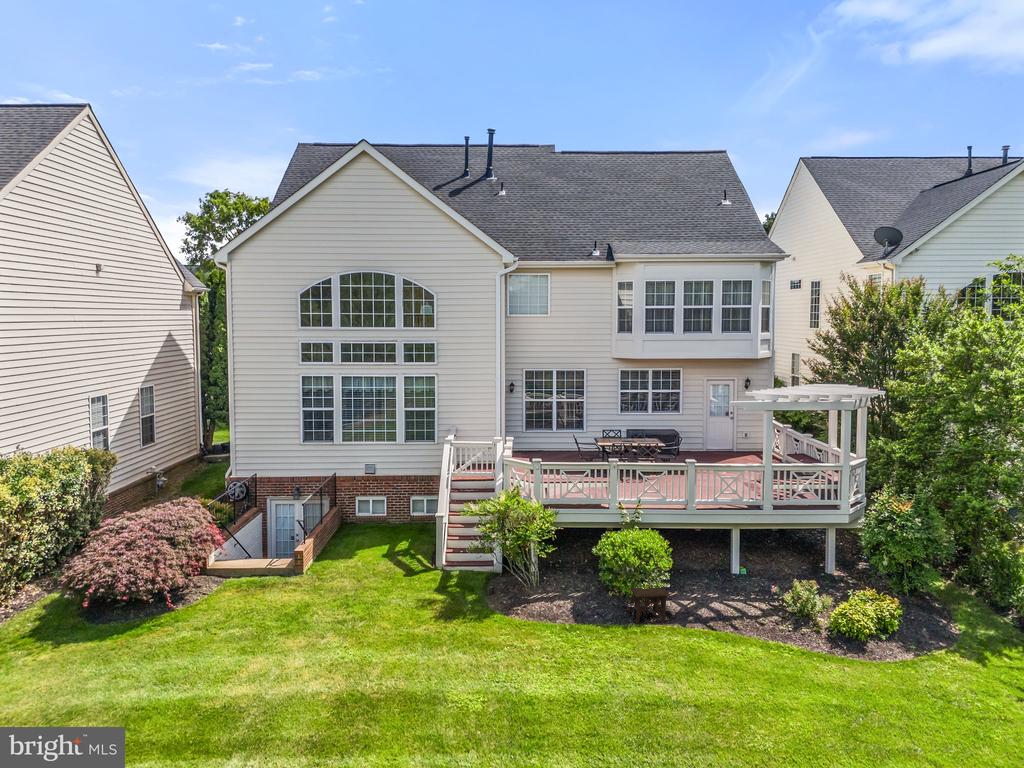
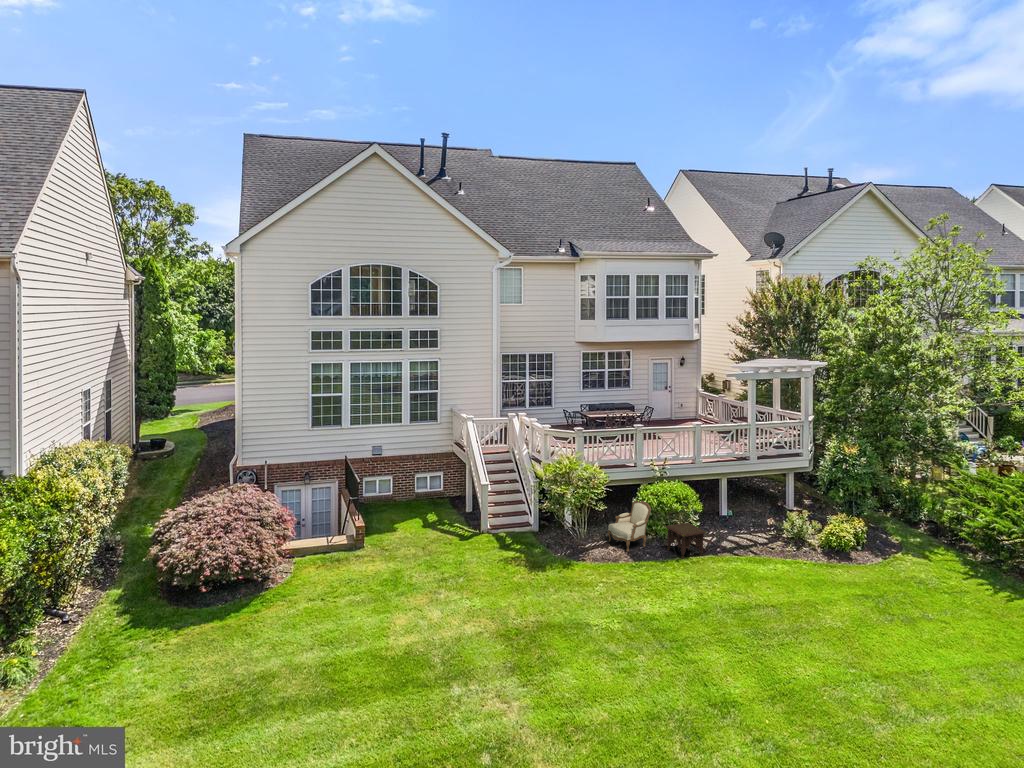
armchair: none [567,549,612,607] -> present [608,500,651,552]

